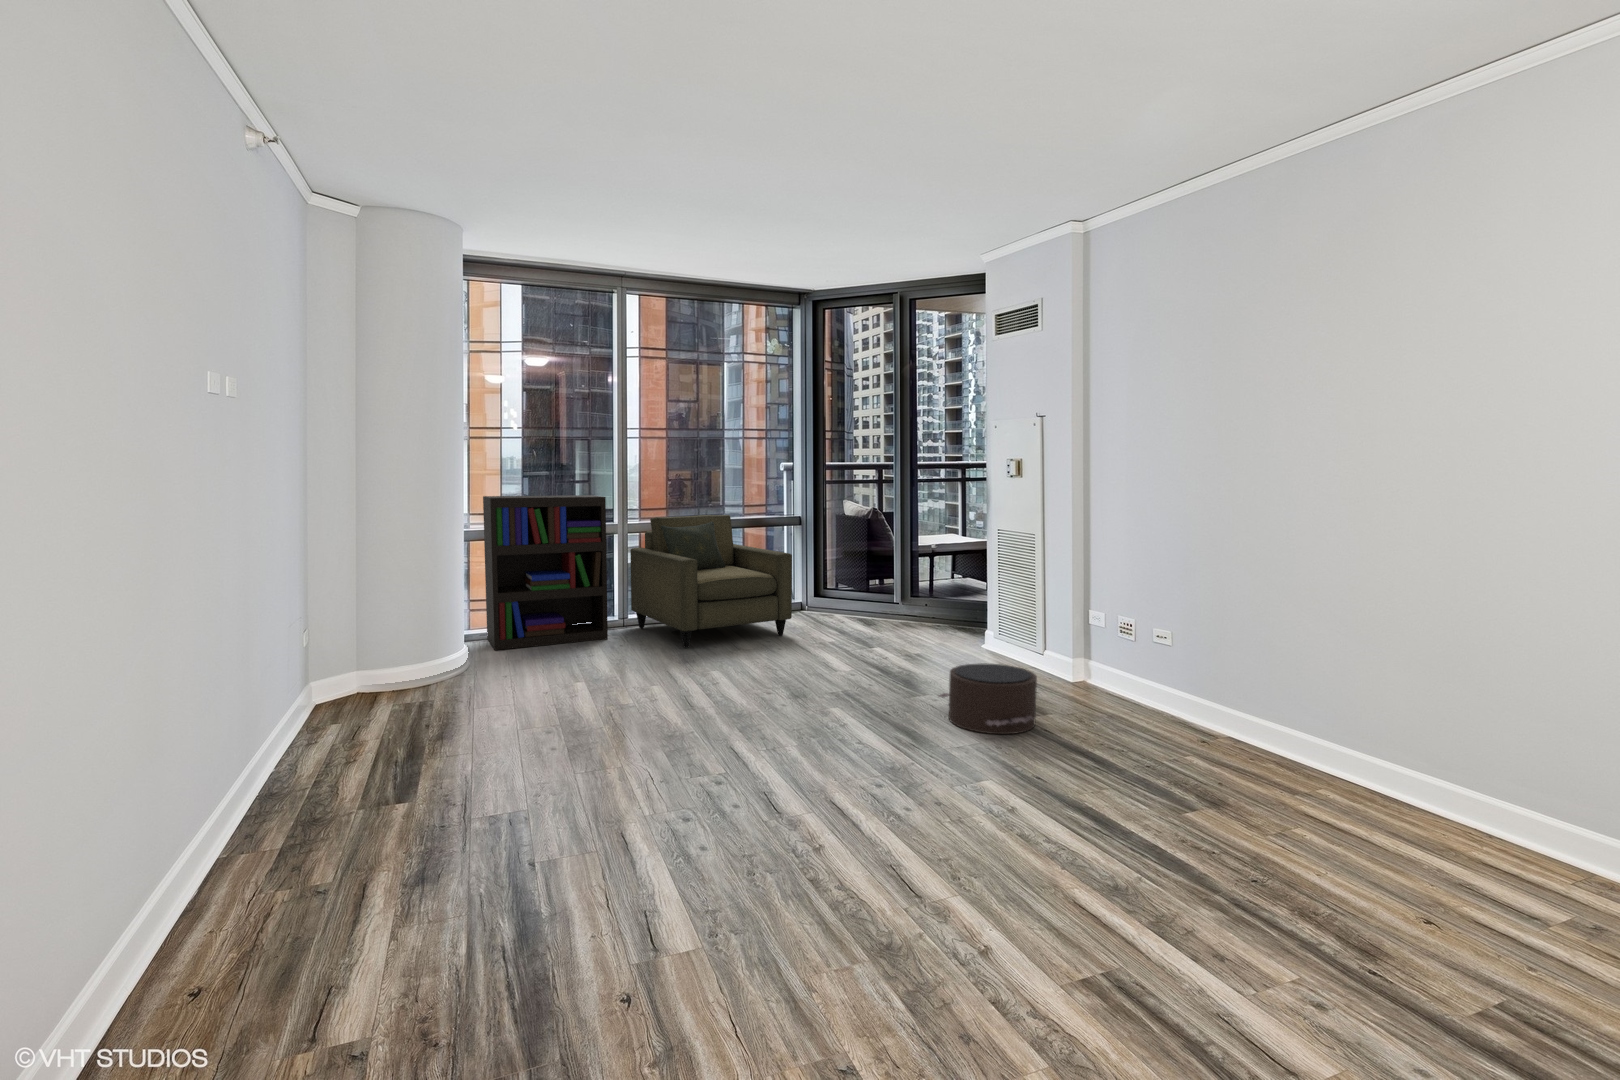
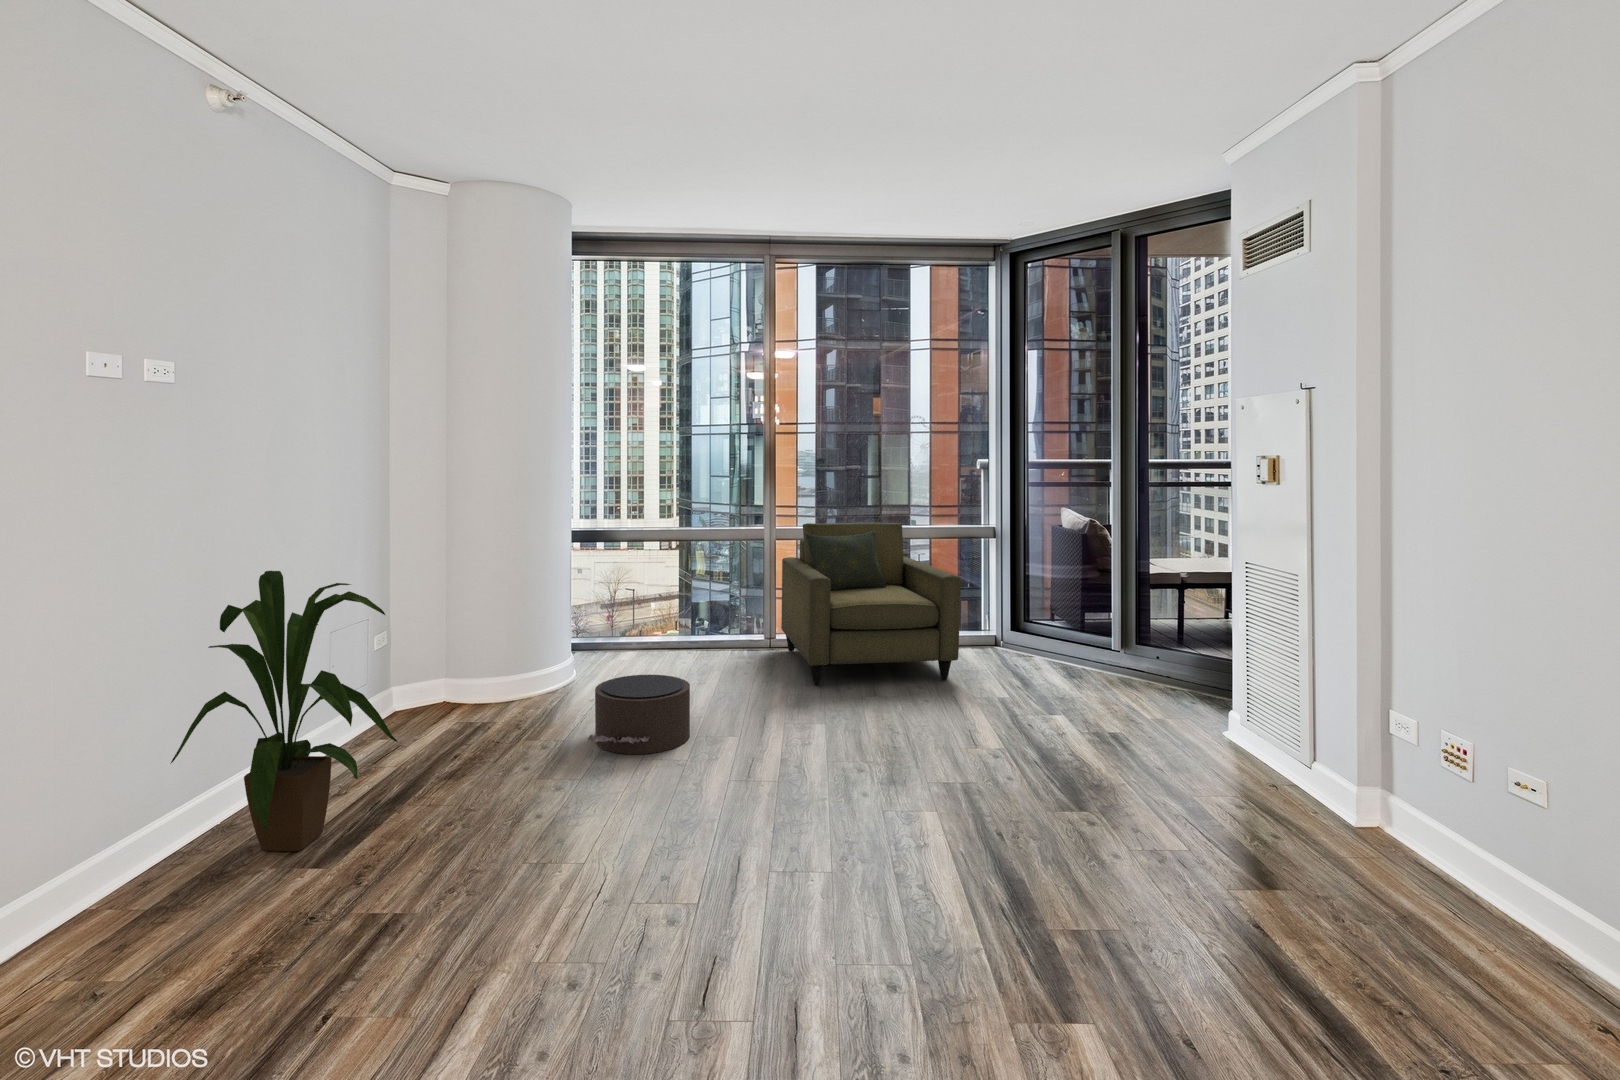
bookshelf: present [483,495,608,650] -> none [616,494,744,664]
house plant: none [262,556,448,799] -> present [171,571,398,851]
pouf: present [938,663,1037,734] -> present [588,675,690,754]

